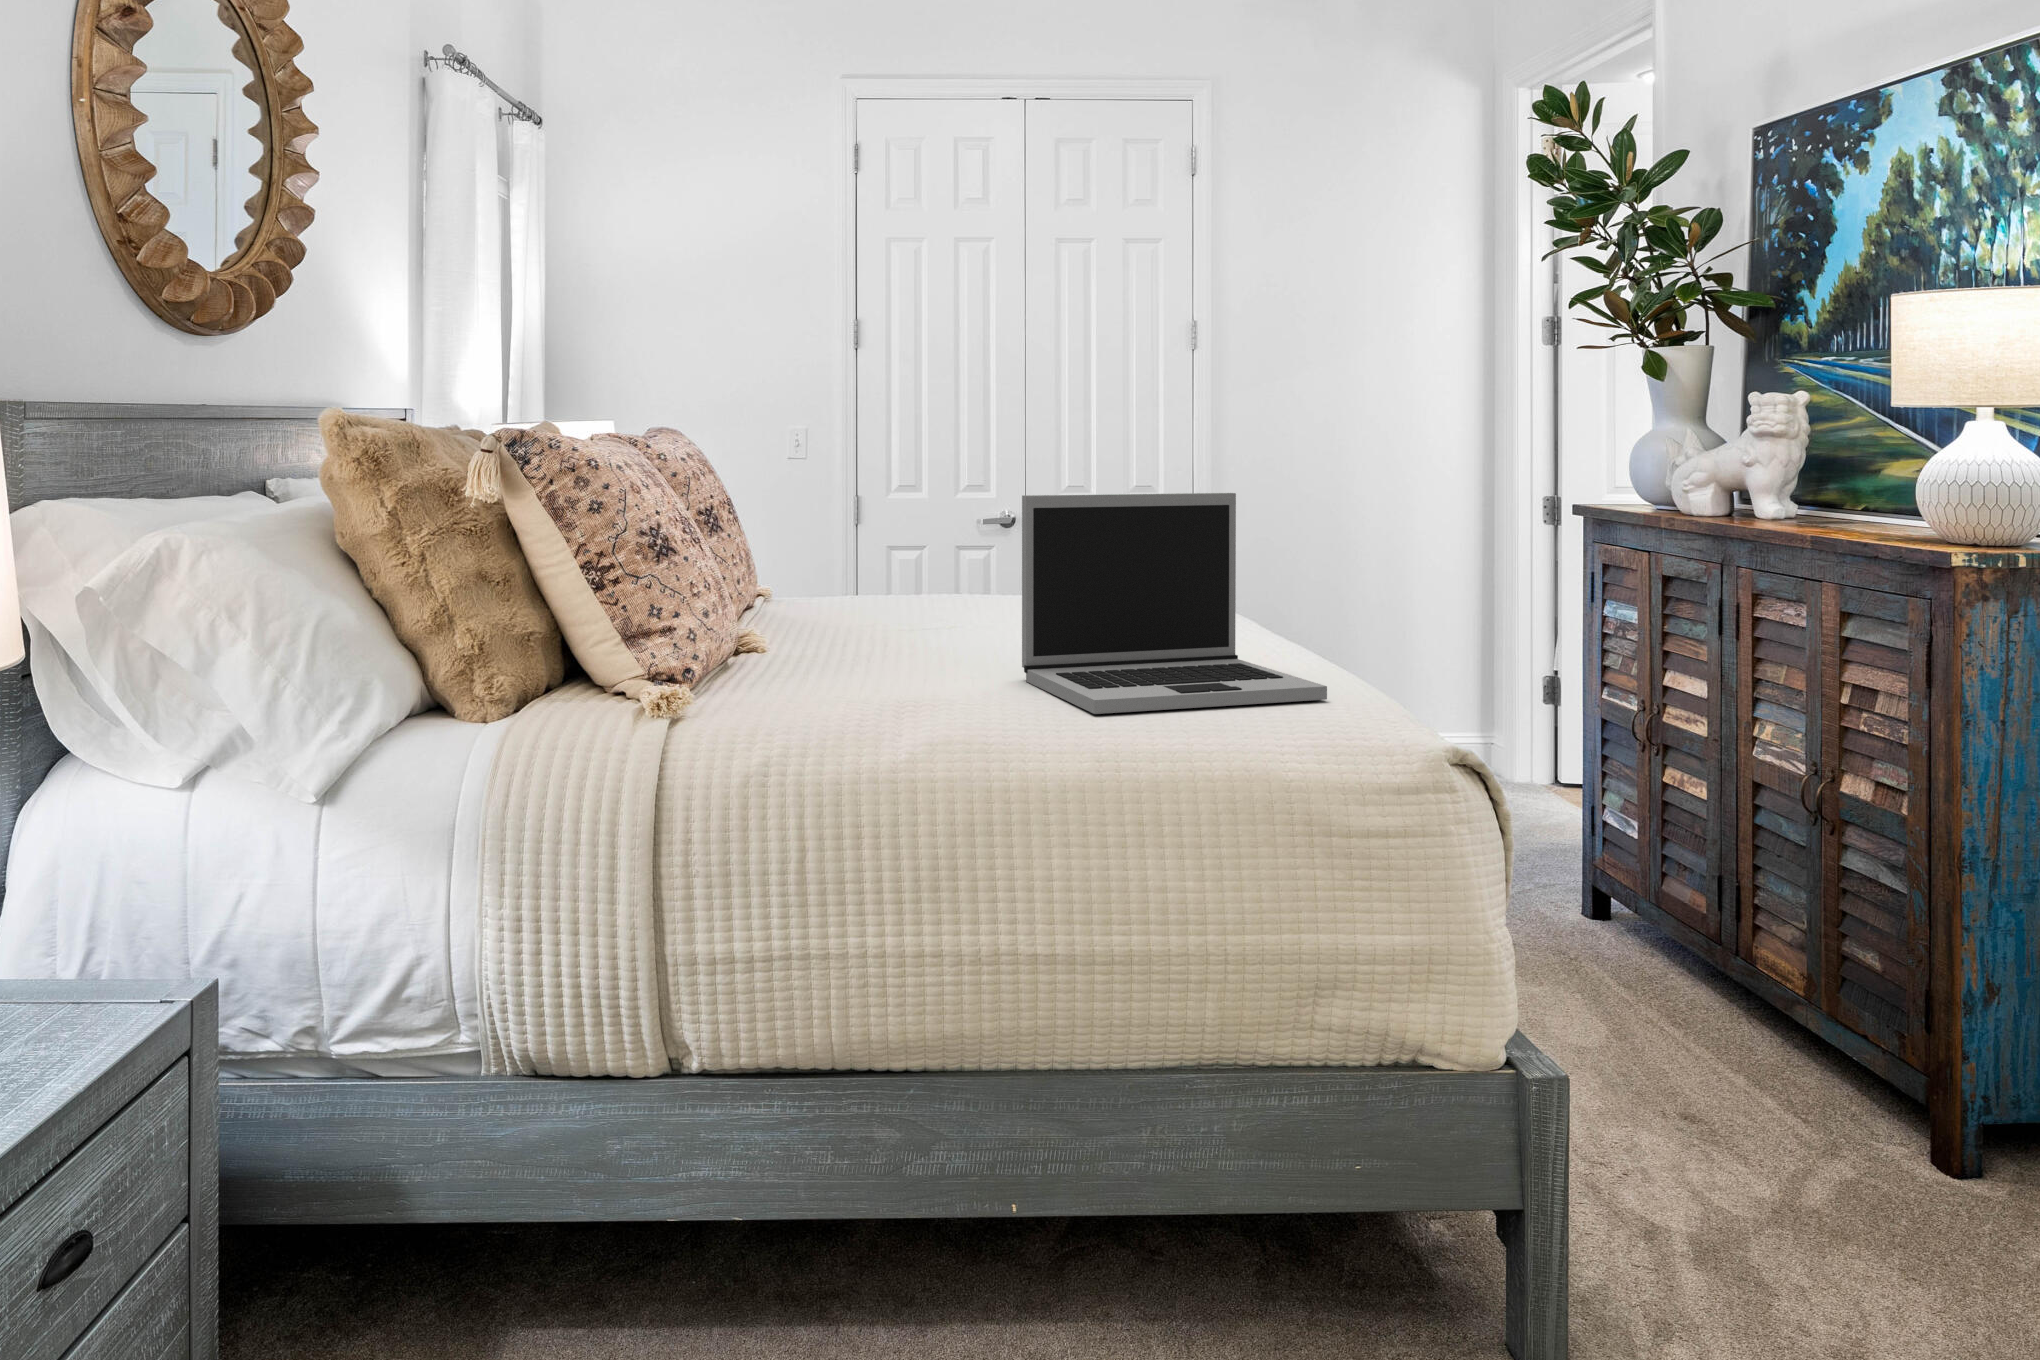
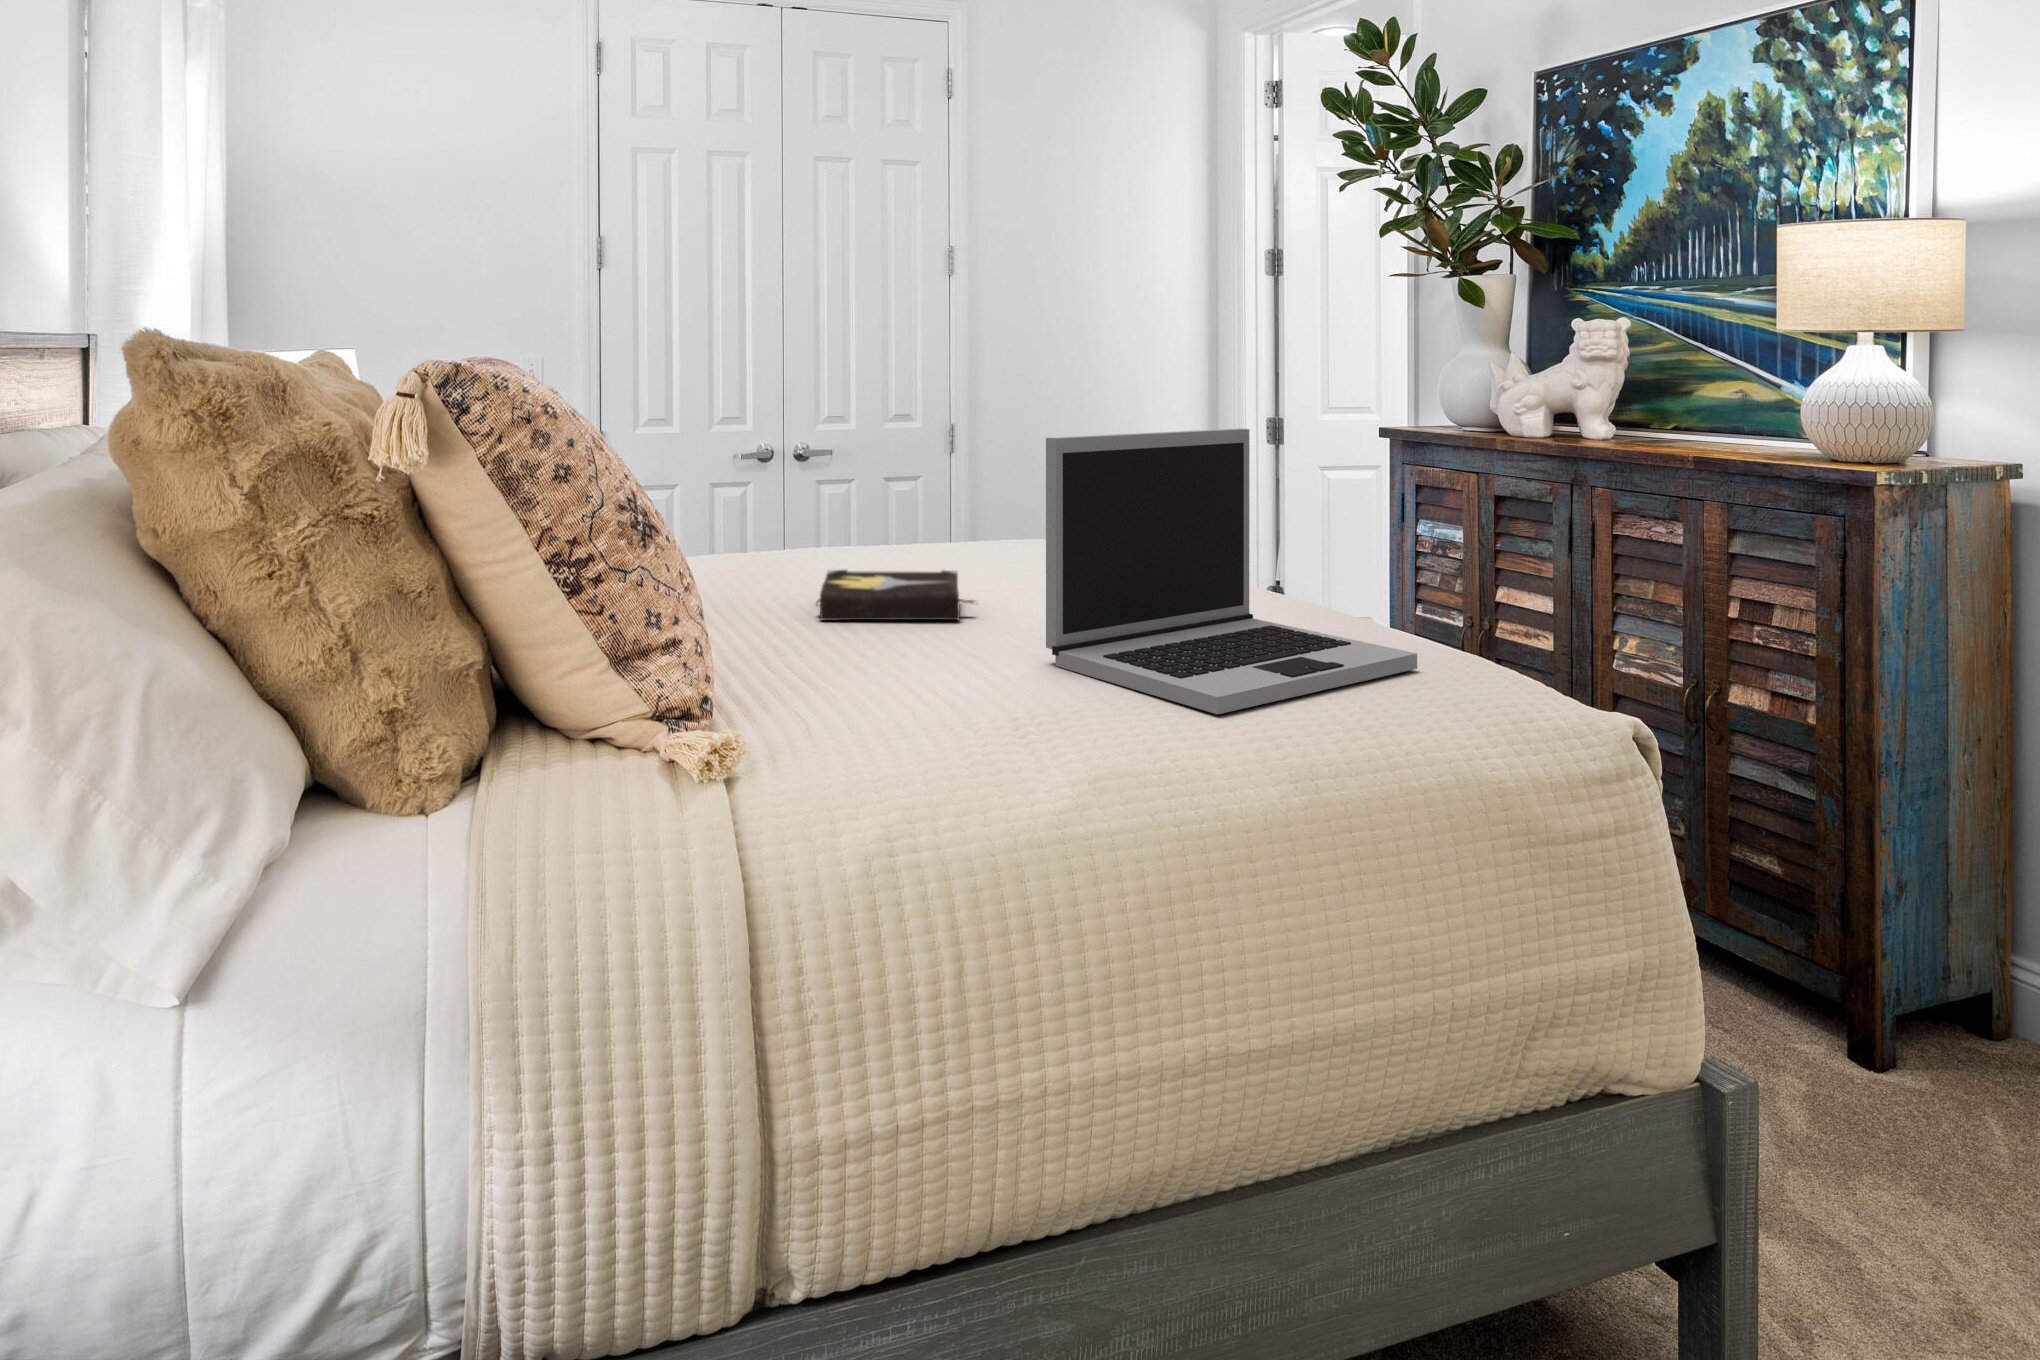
hardback book: none [890,609,1023,651] -> present [816,570,974,620]

